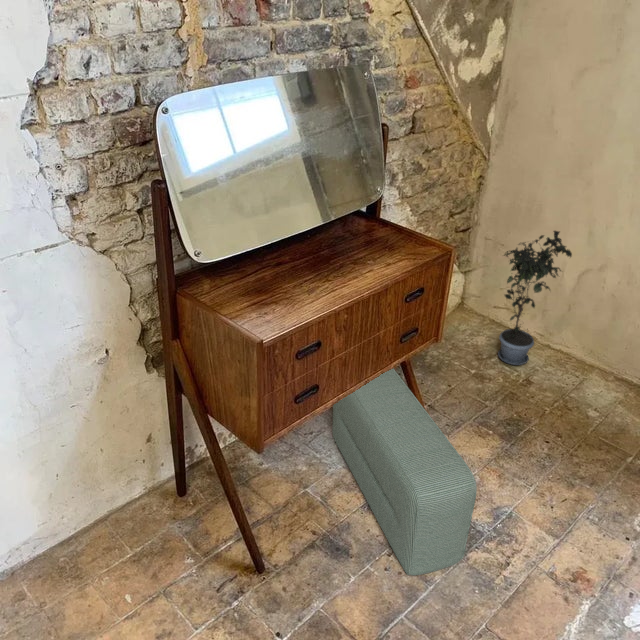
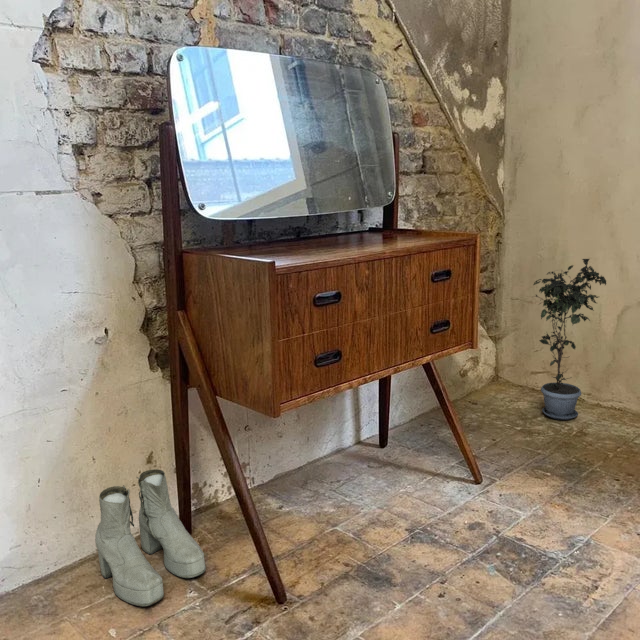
pouf: present [332,368,477,575] -> none [359,378,544,599]
boots: none [112,456,202,573] -> present [95,469,206,607]

